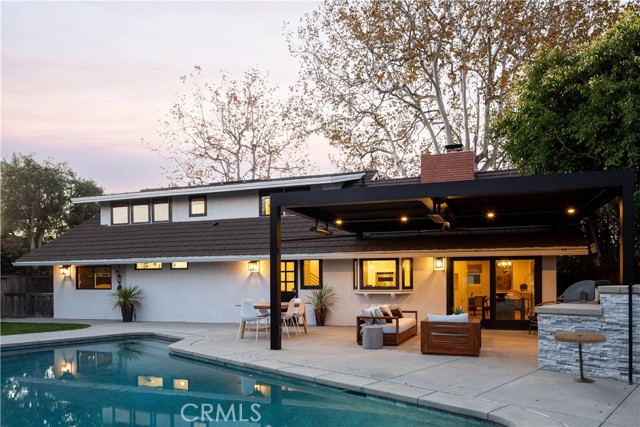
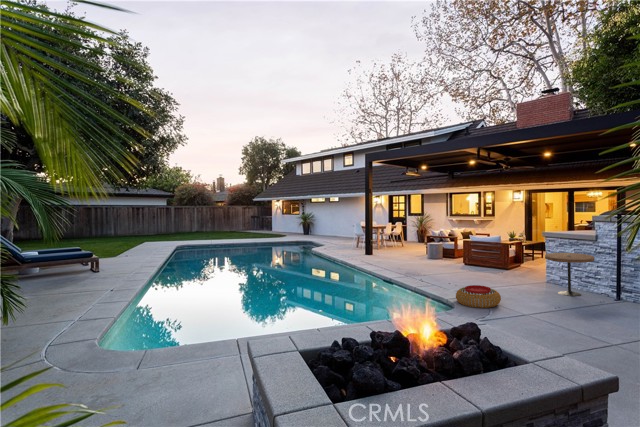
pouf: none [492,379,547,408] -> present [456,285,501,308]

